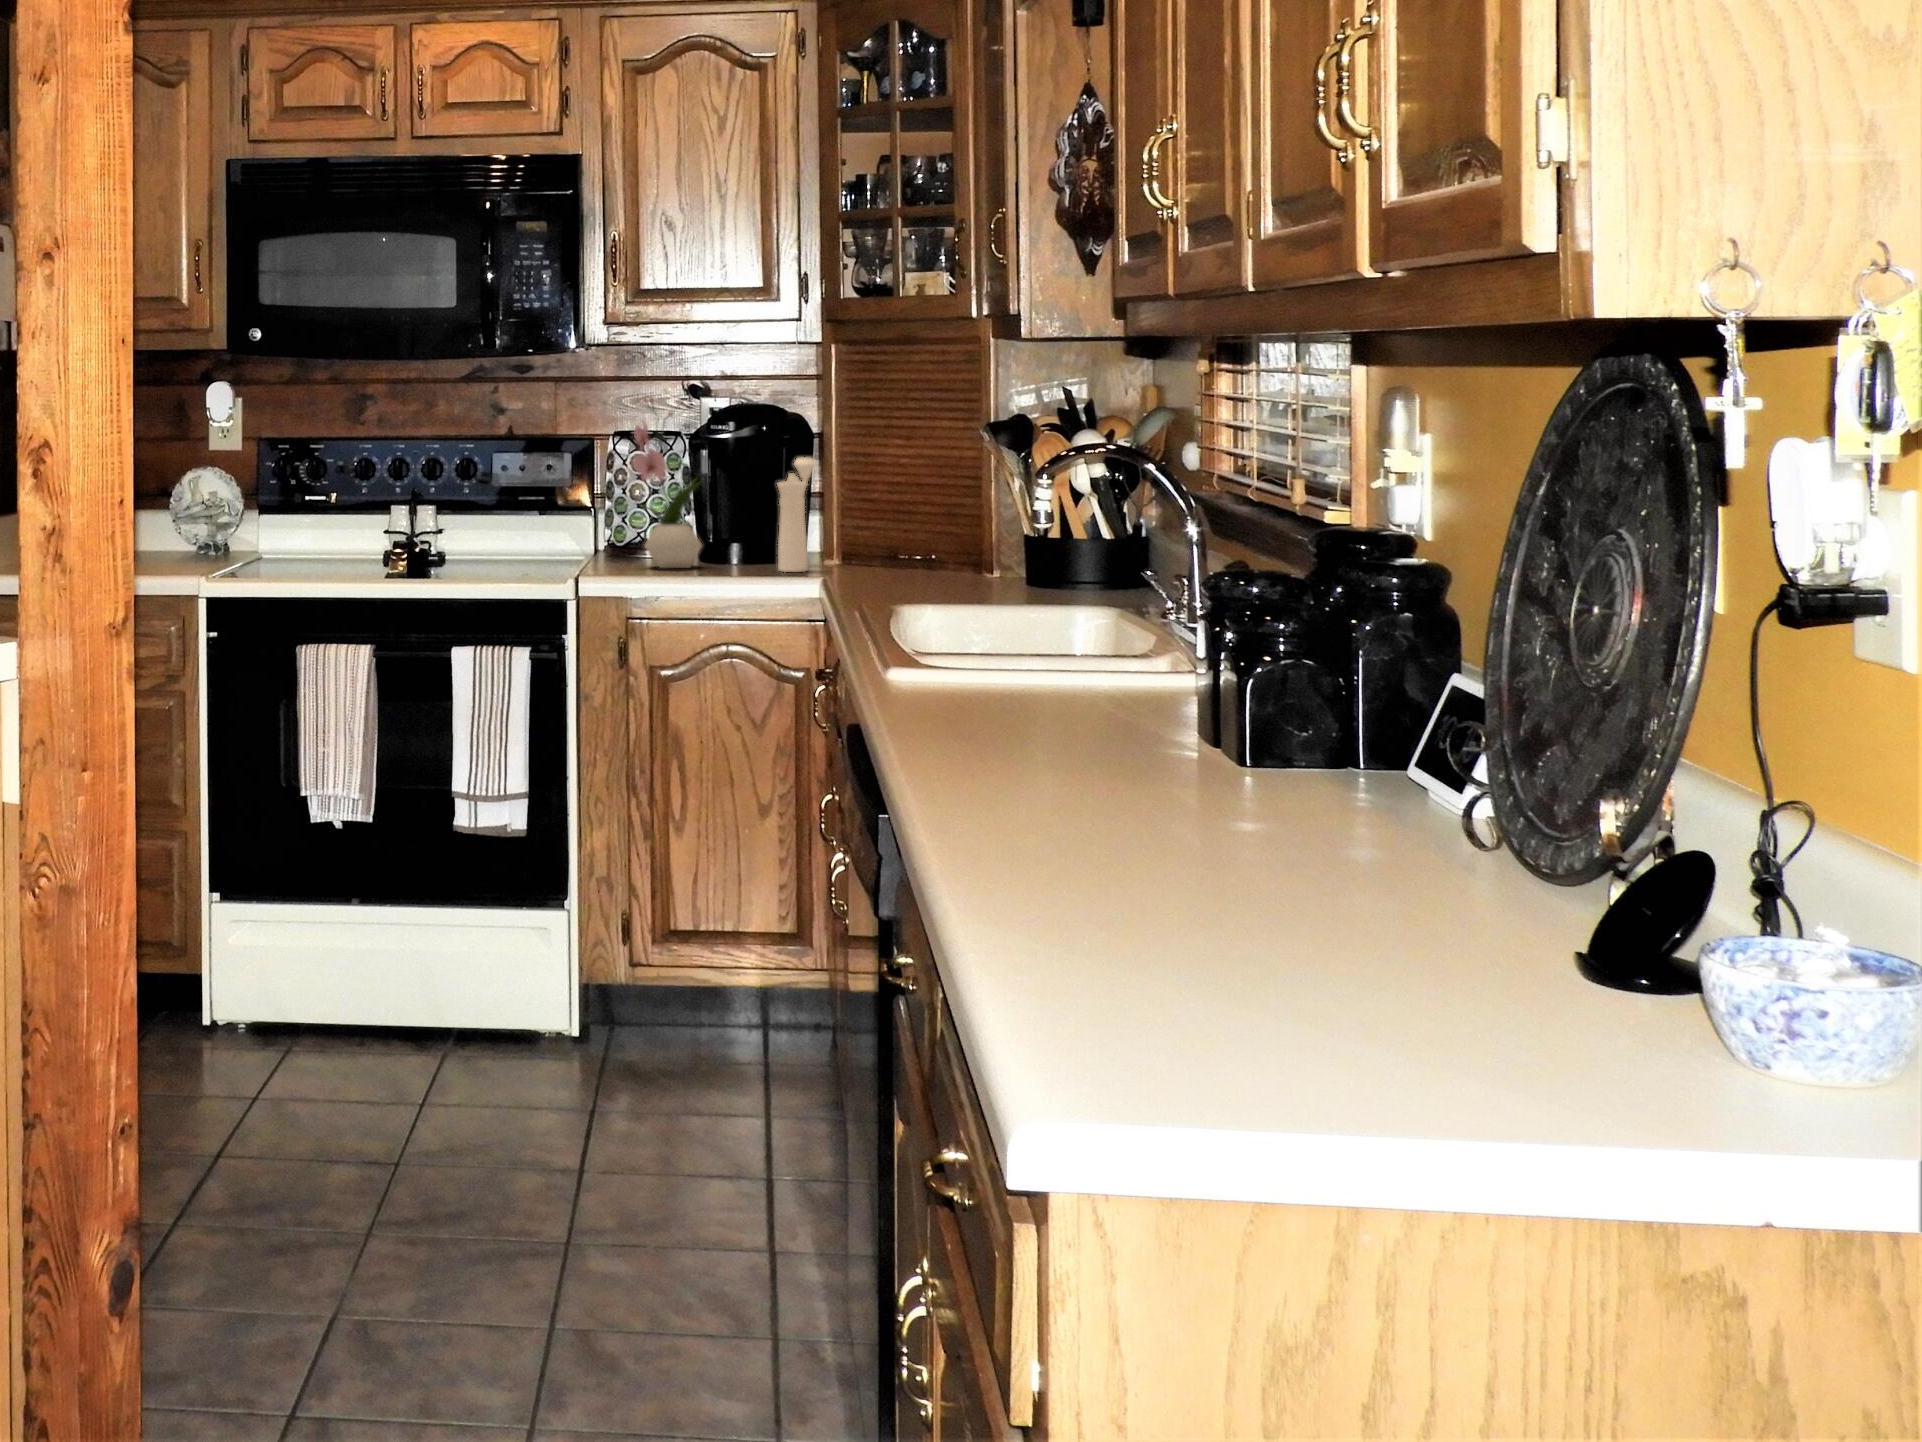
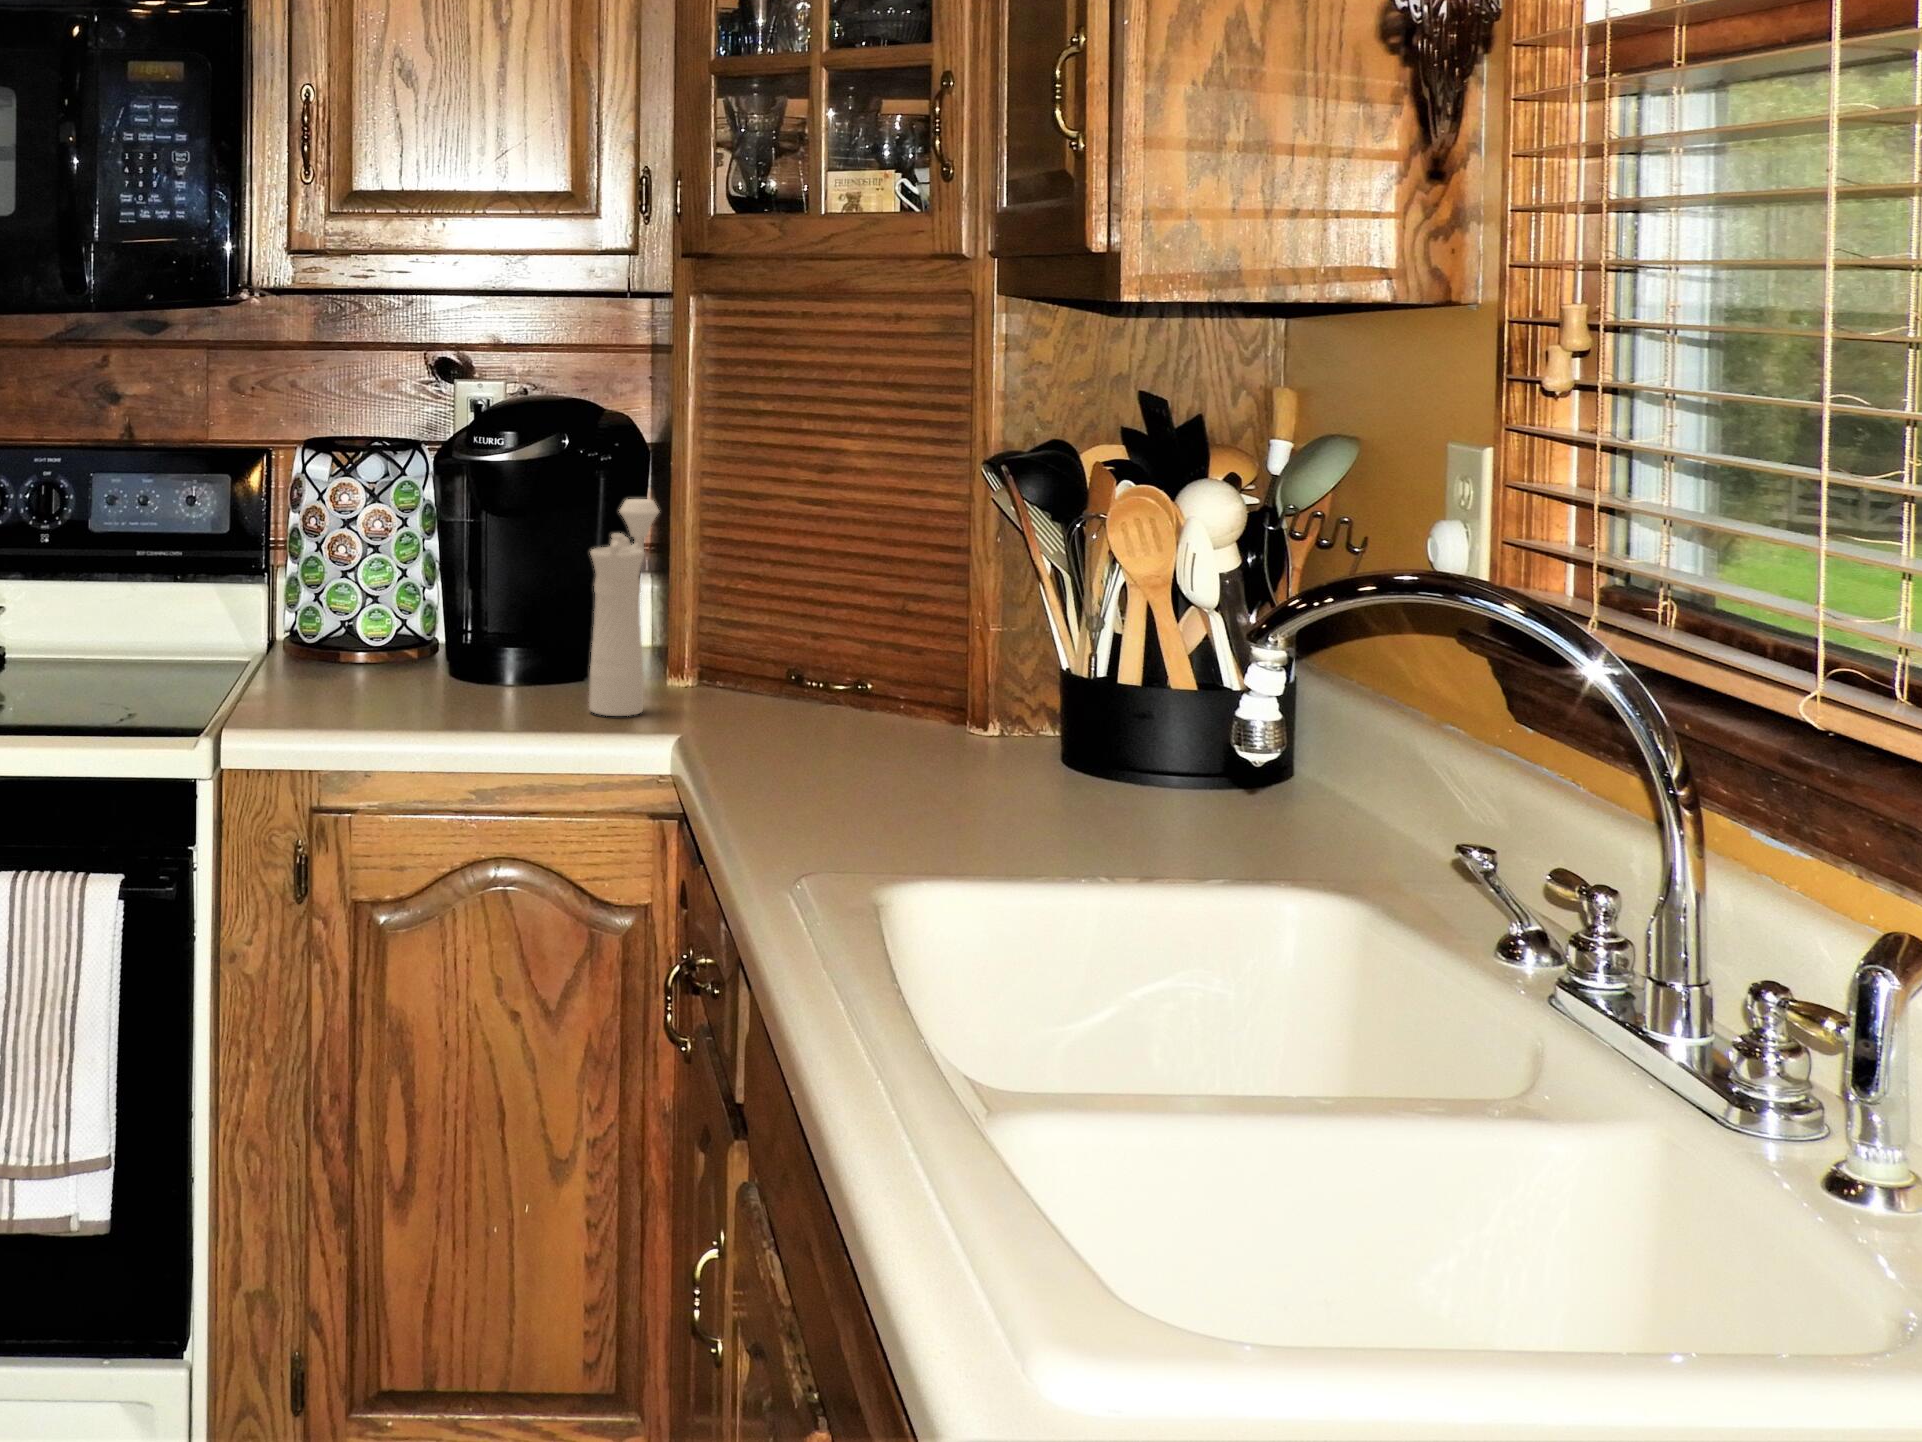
flower arrangement: present [633,398,702,568] -> none [330,387,459,702]

